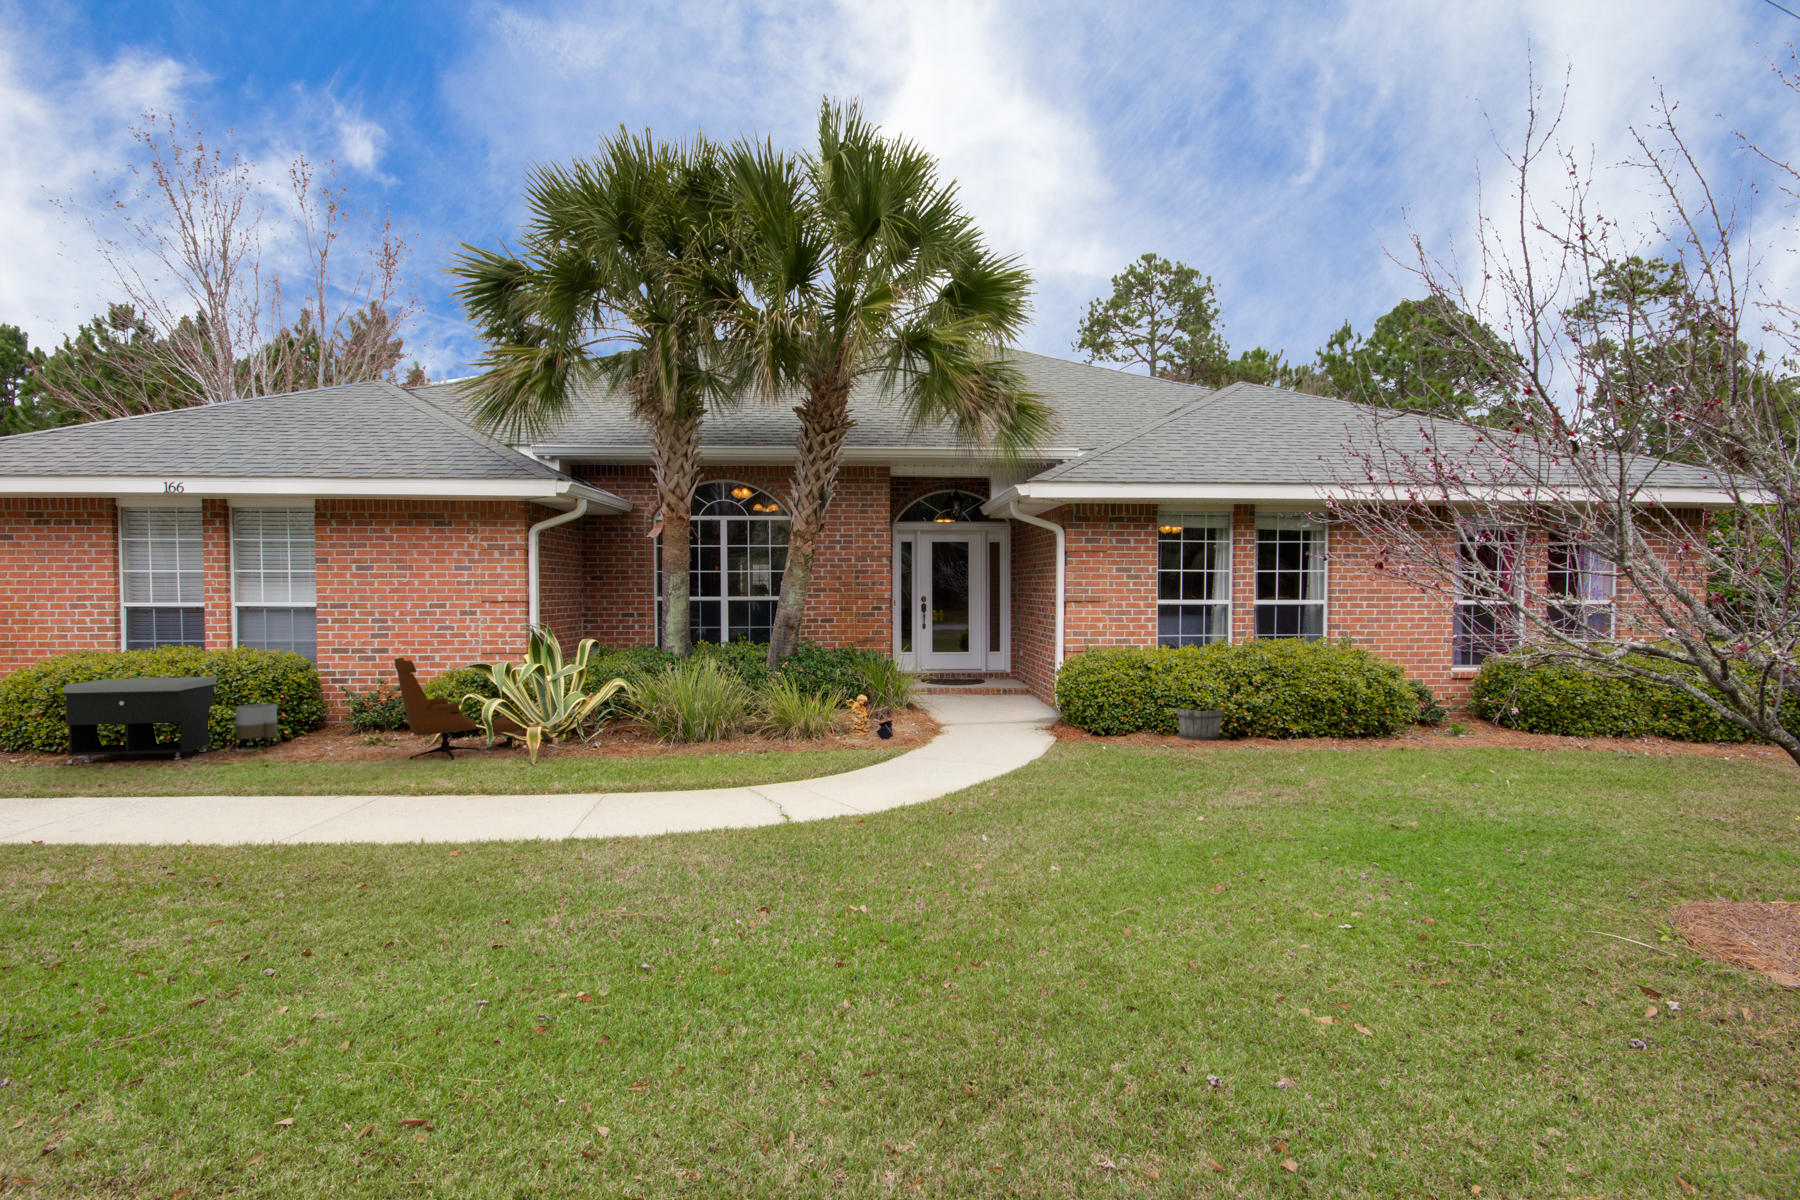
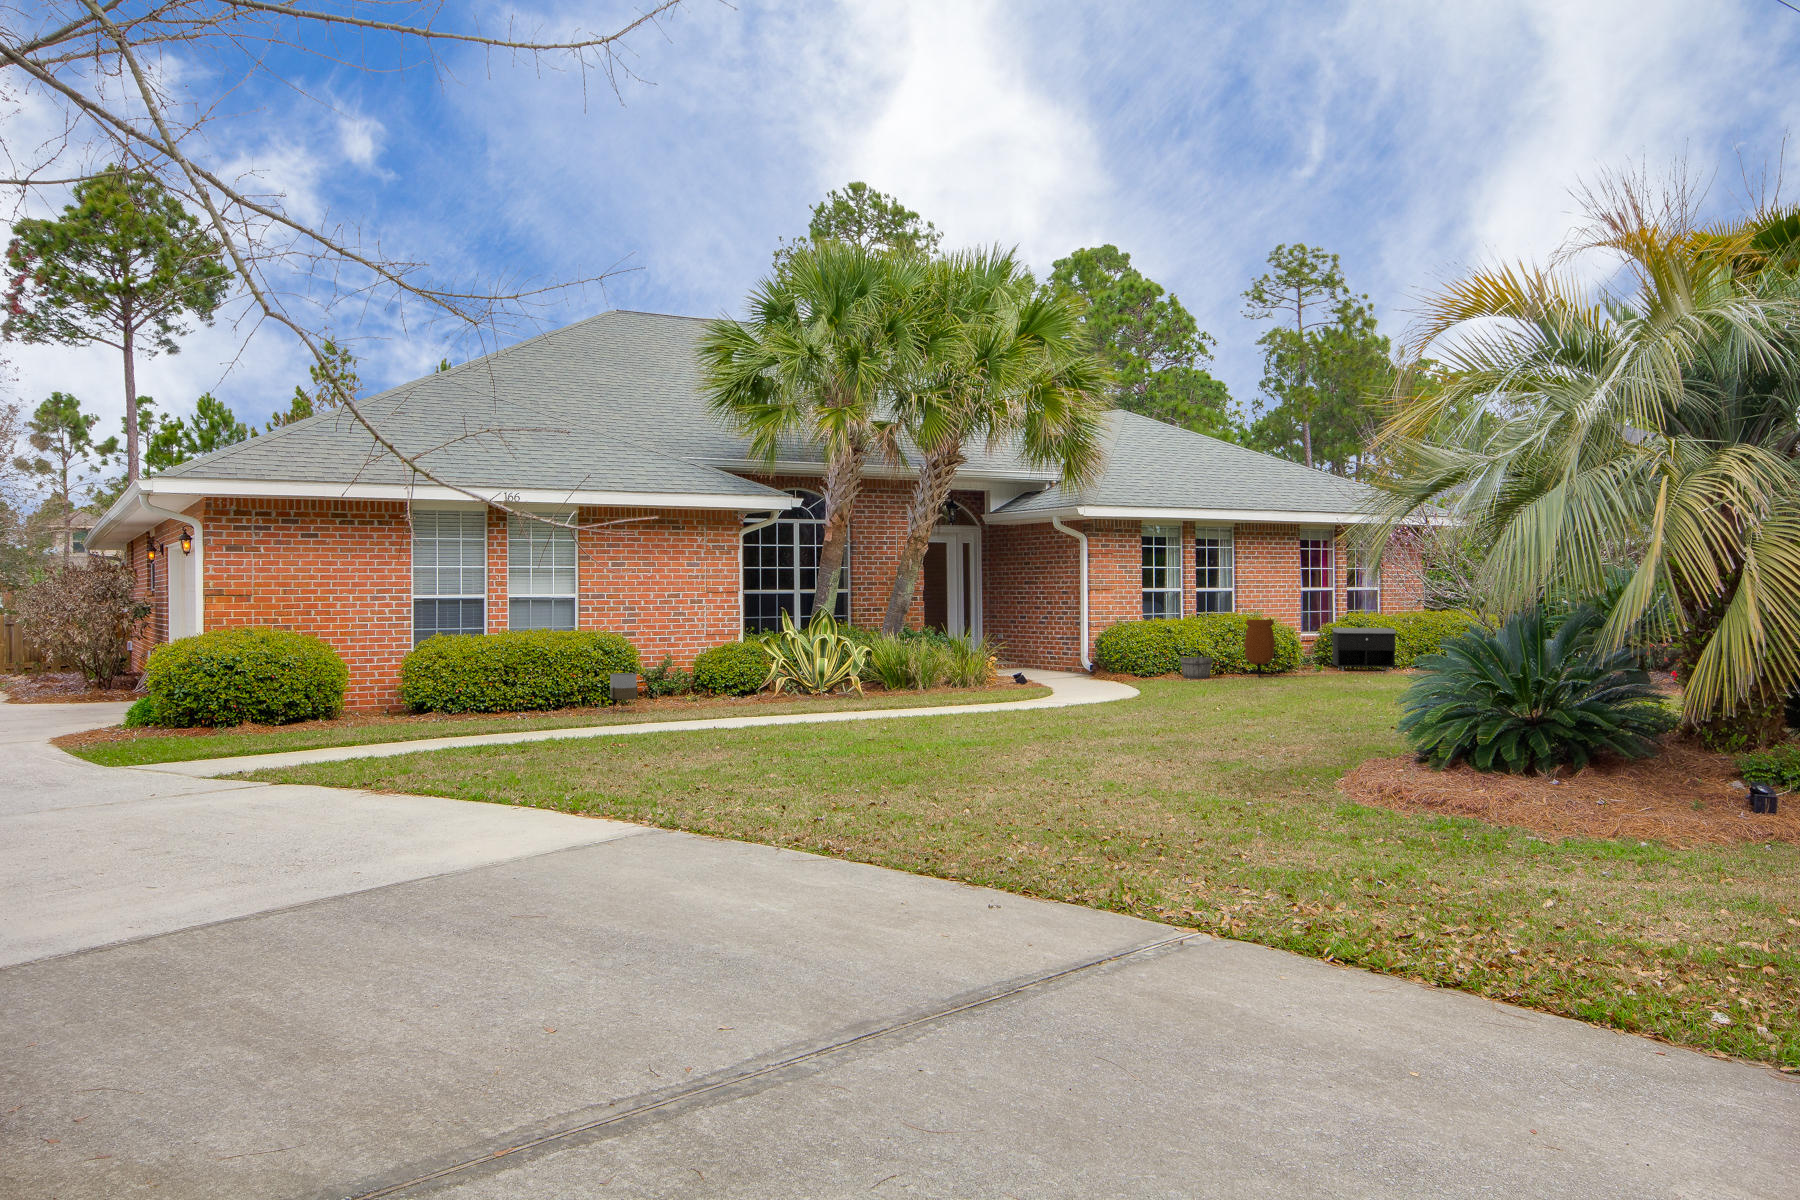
lounge chair: present [394,658,522,760] -> present [1241,619,1278,678]
storage bench: present [63,677,219,762] -> present [1333,628,1396,671]

